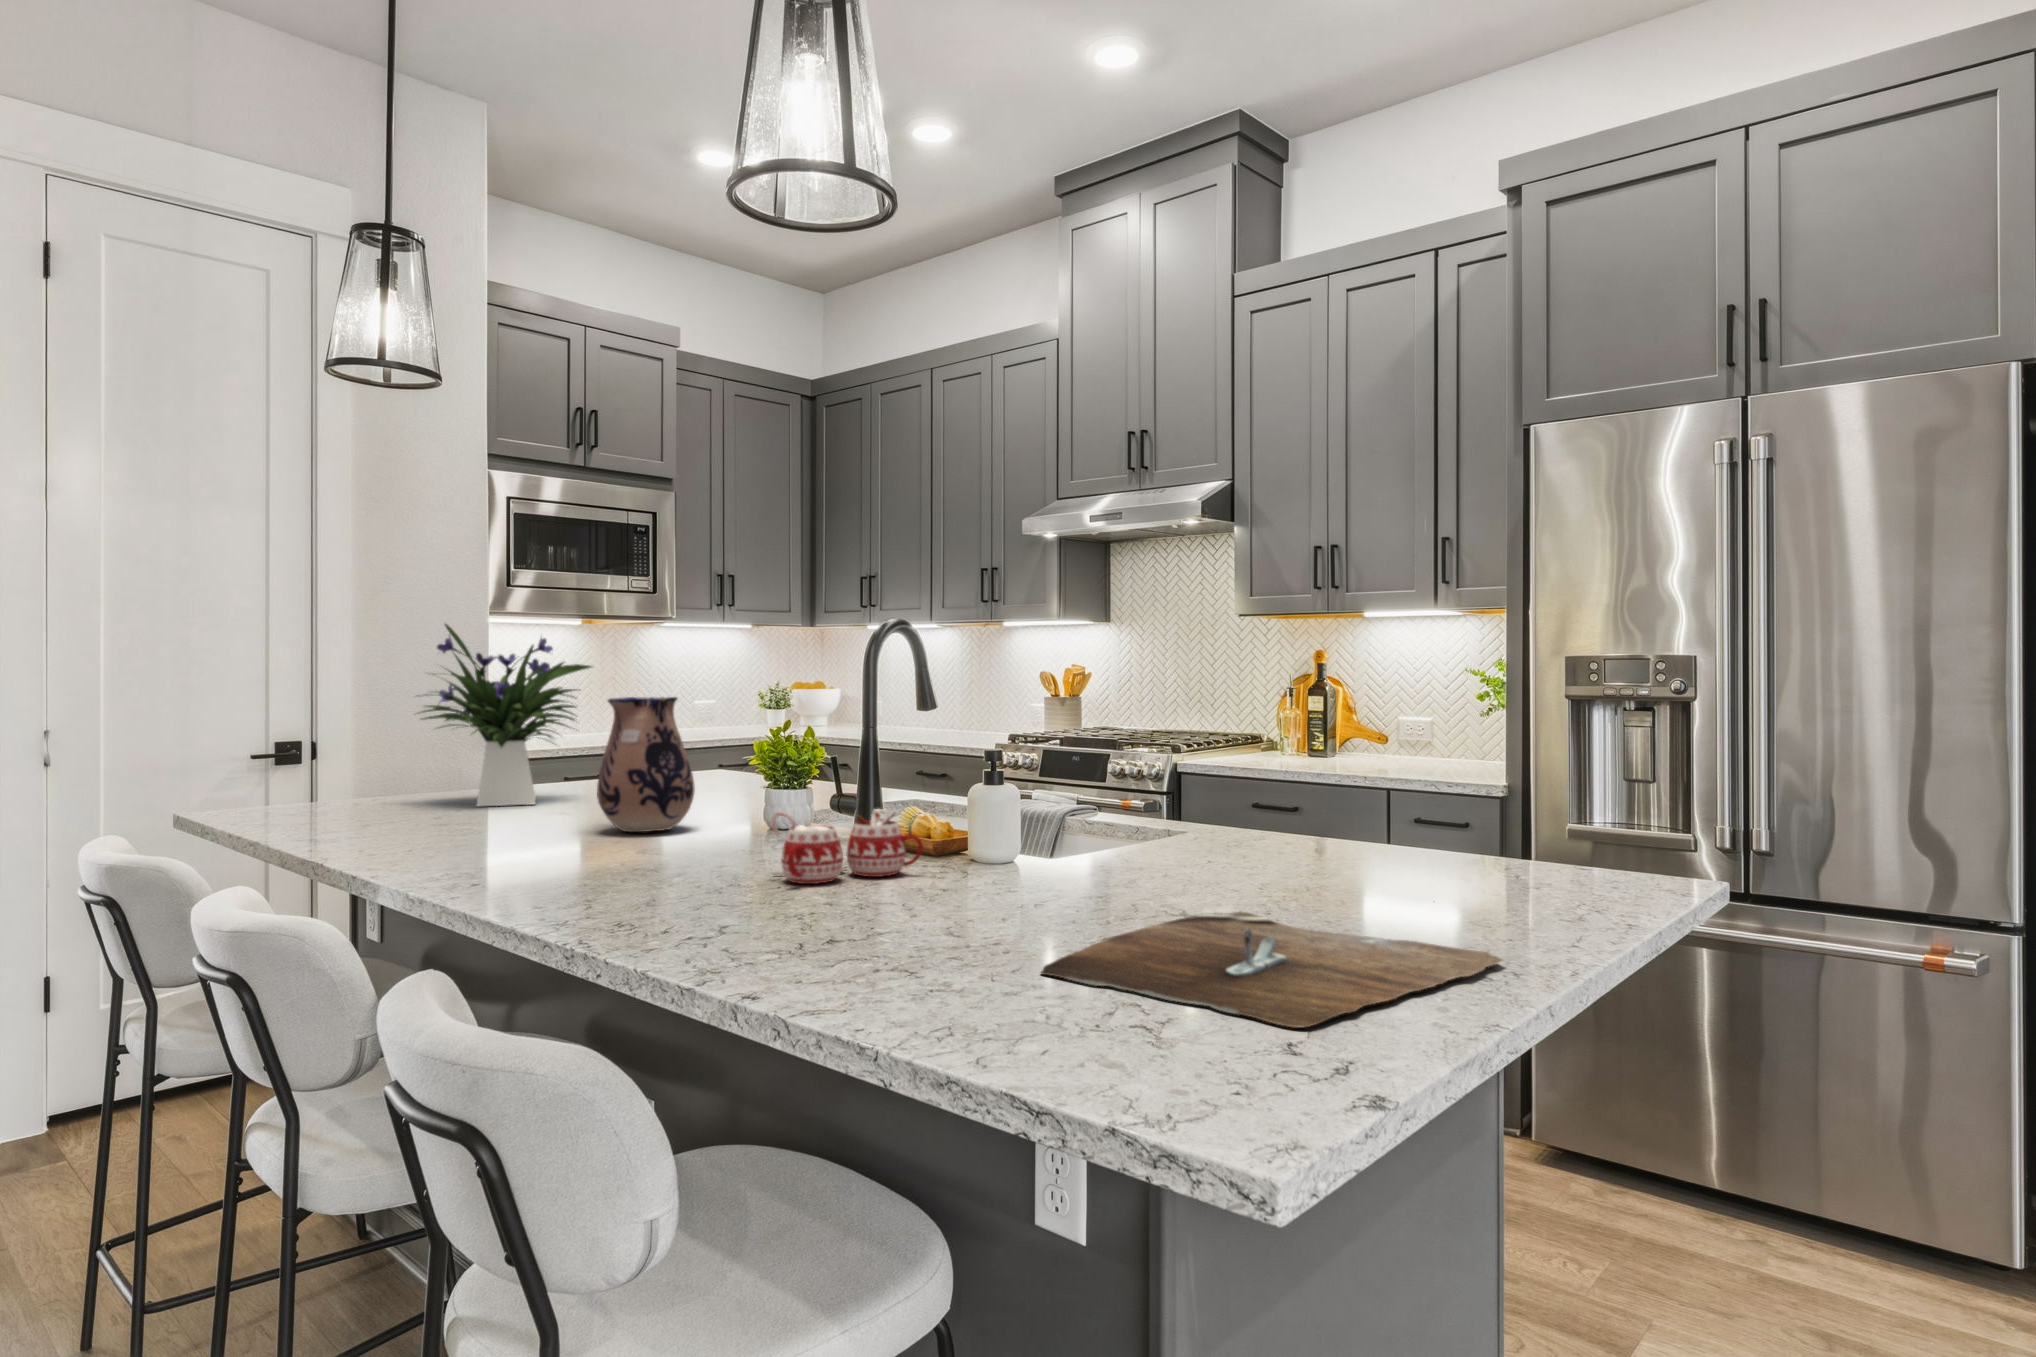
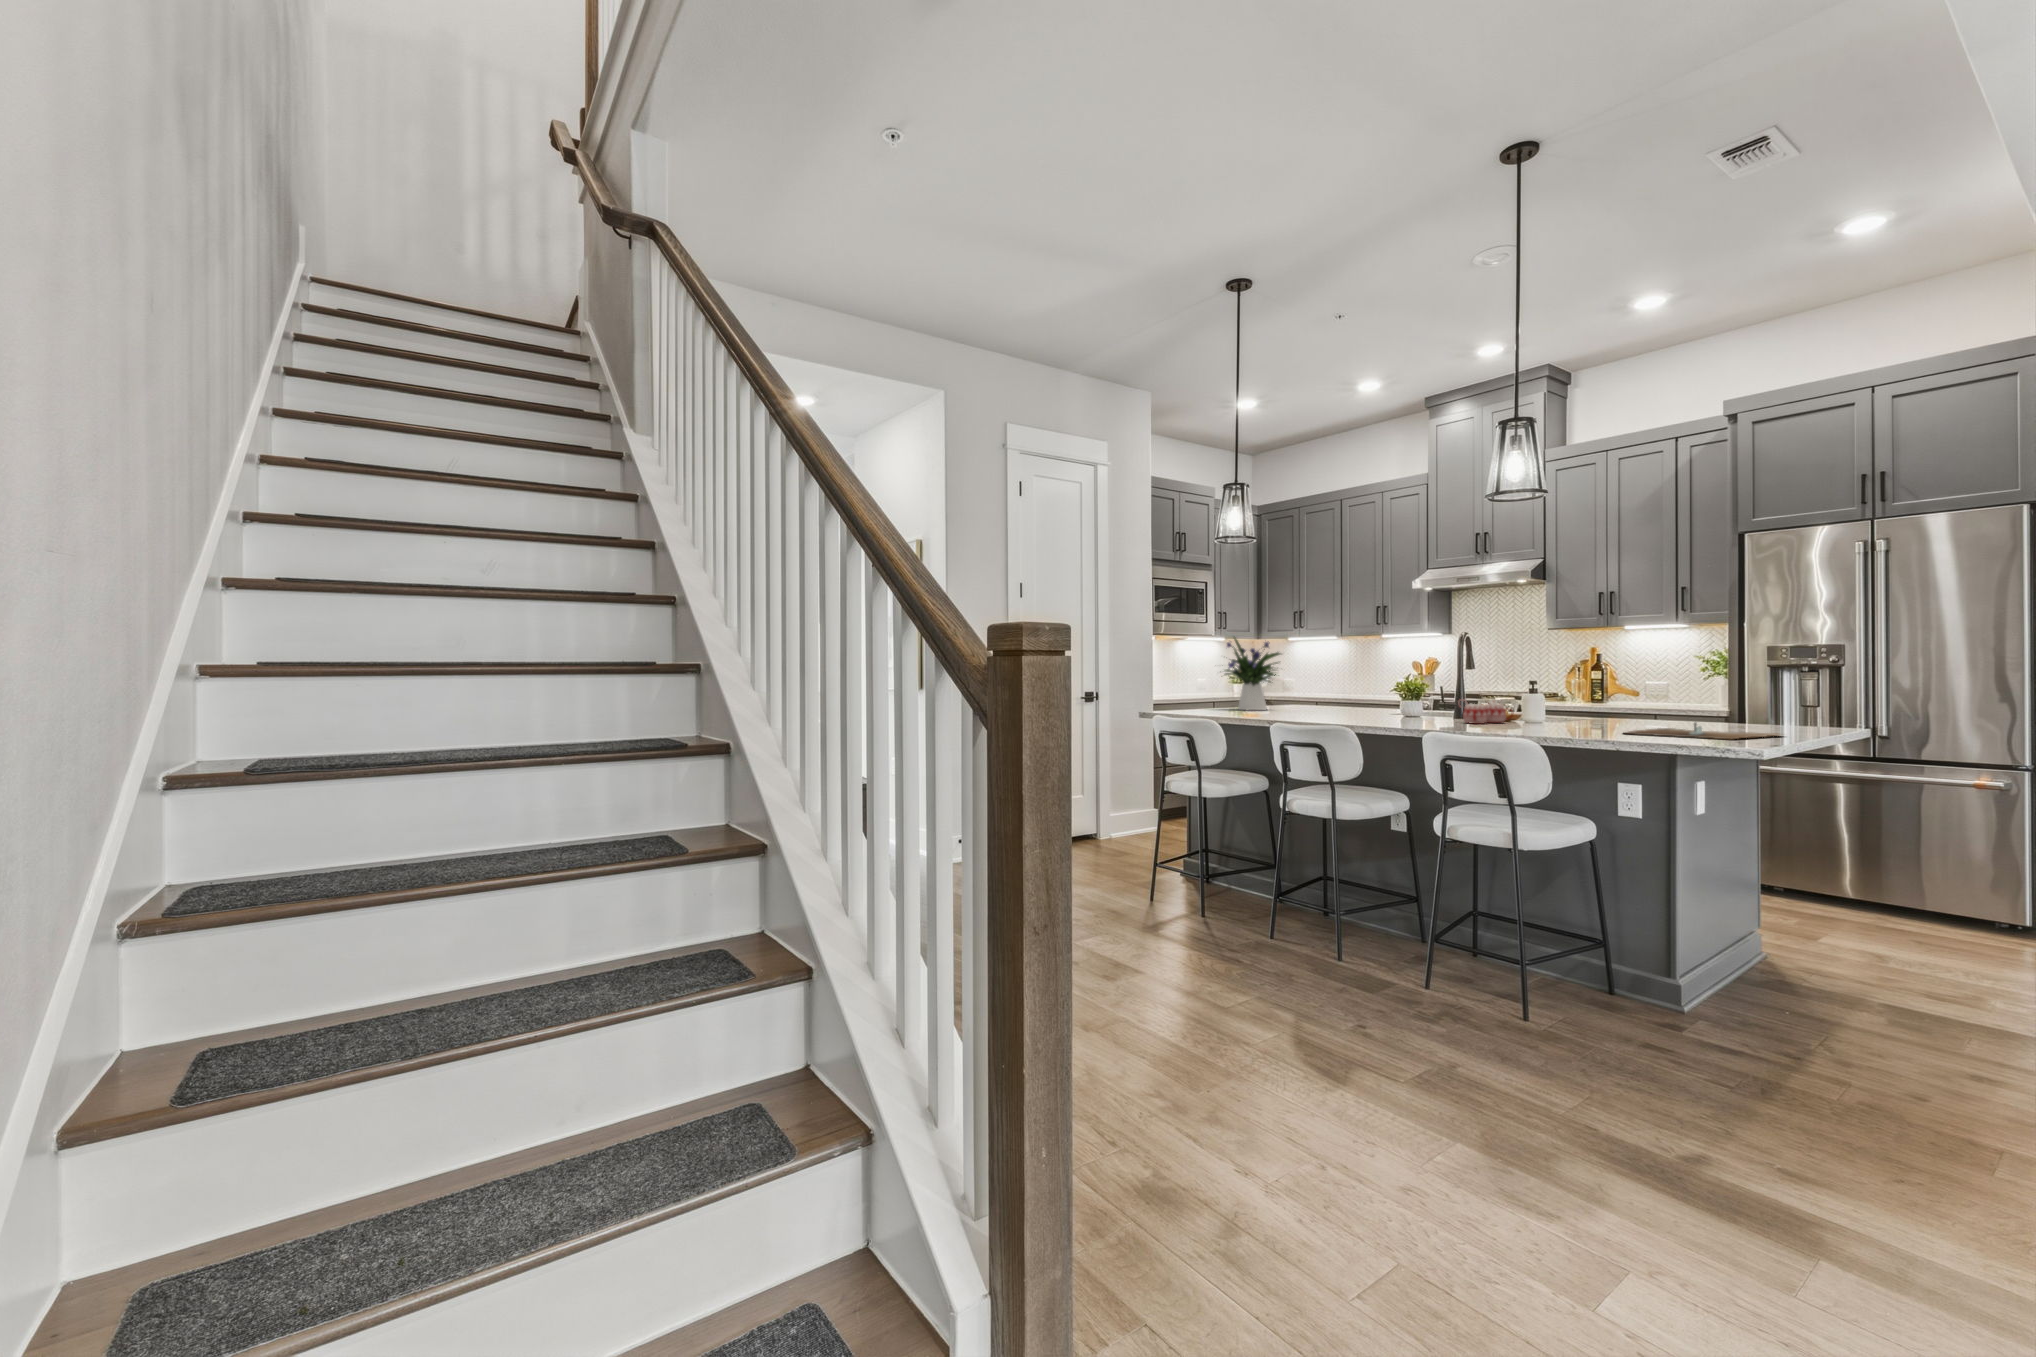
ceramic pitcher: present [597,697,695,832] -> none [1330,663,1372,715]

